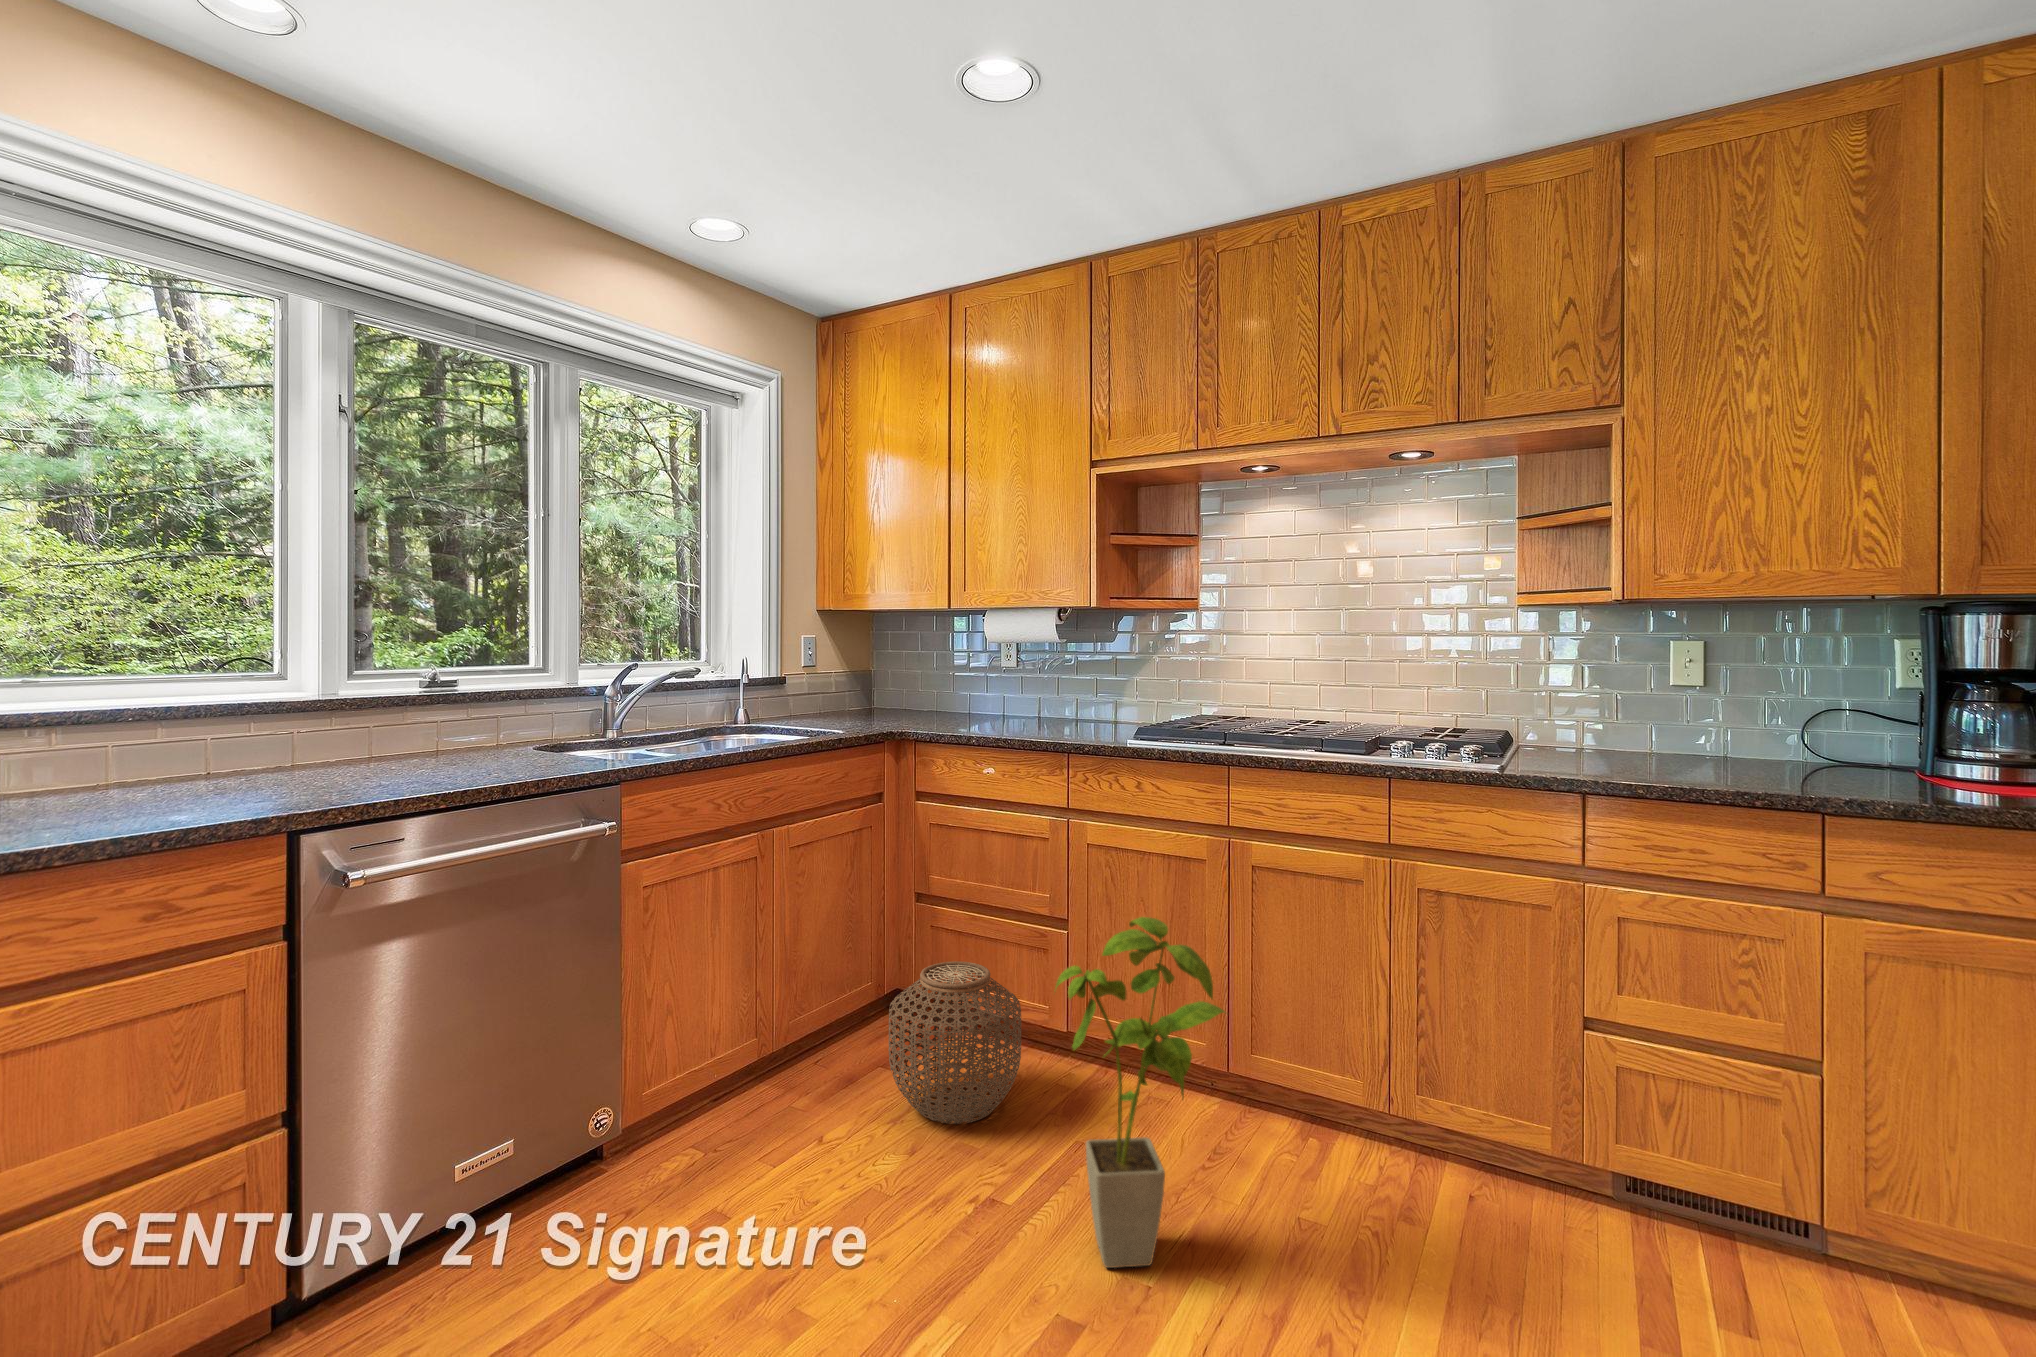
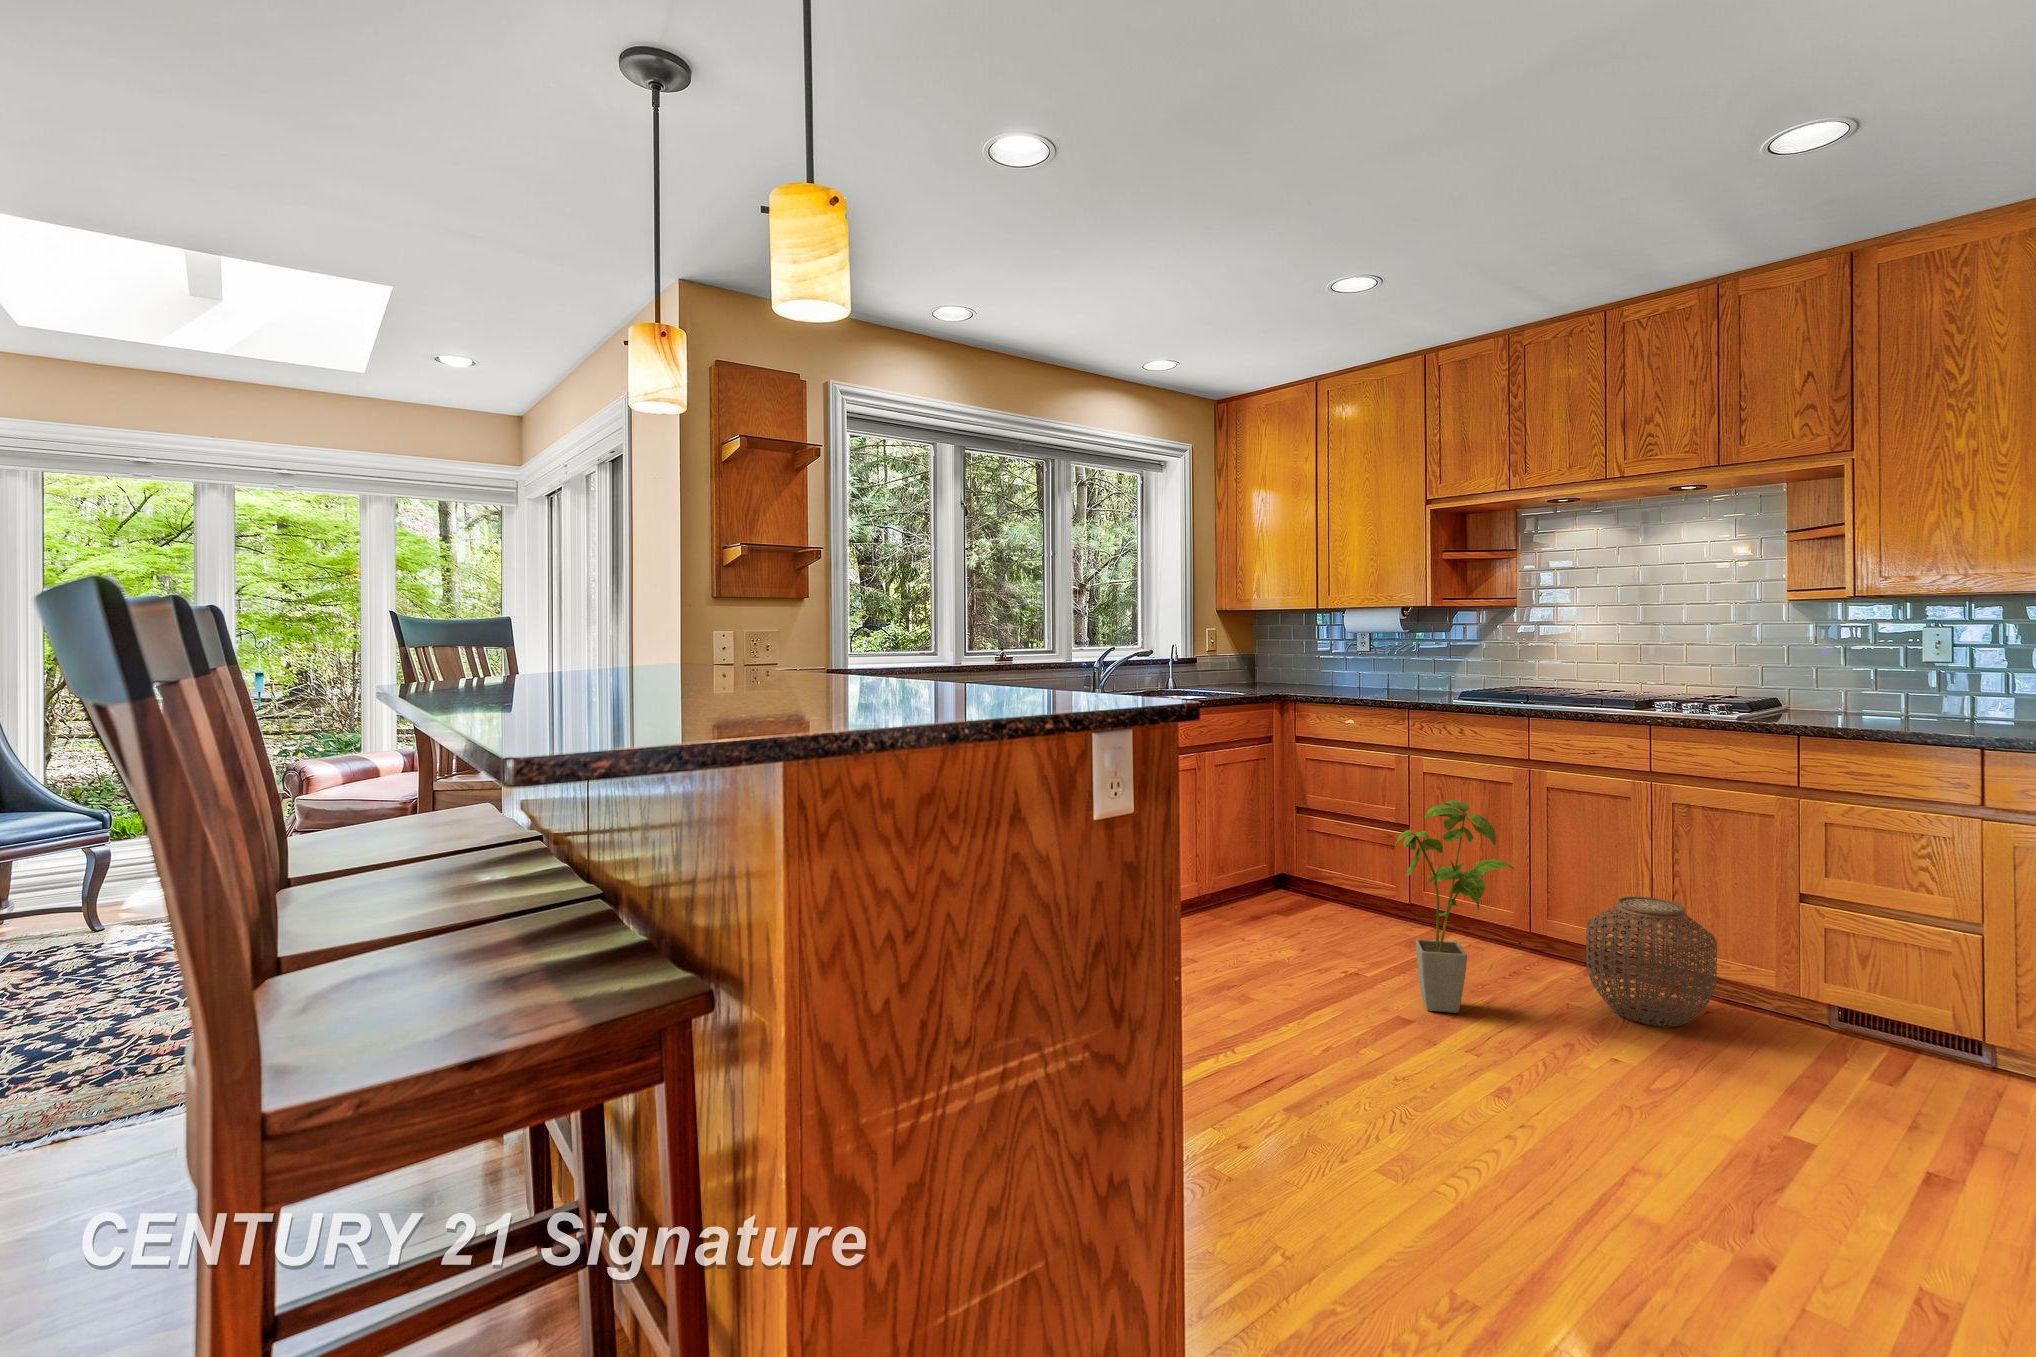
woven basket: present [888,961,1021,1124] -> present [1586,896,1717,1027]

